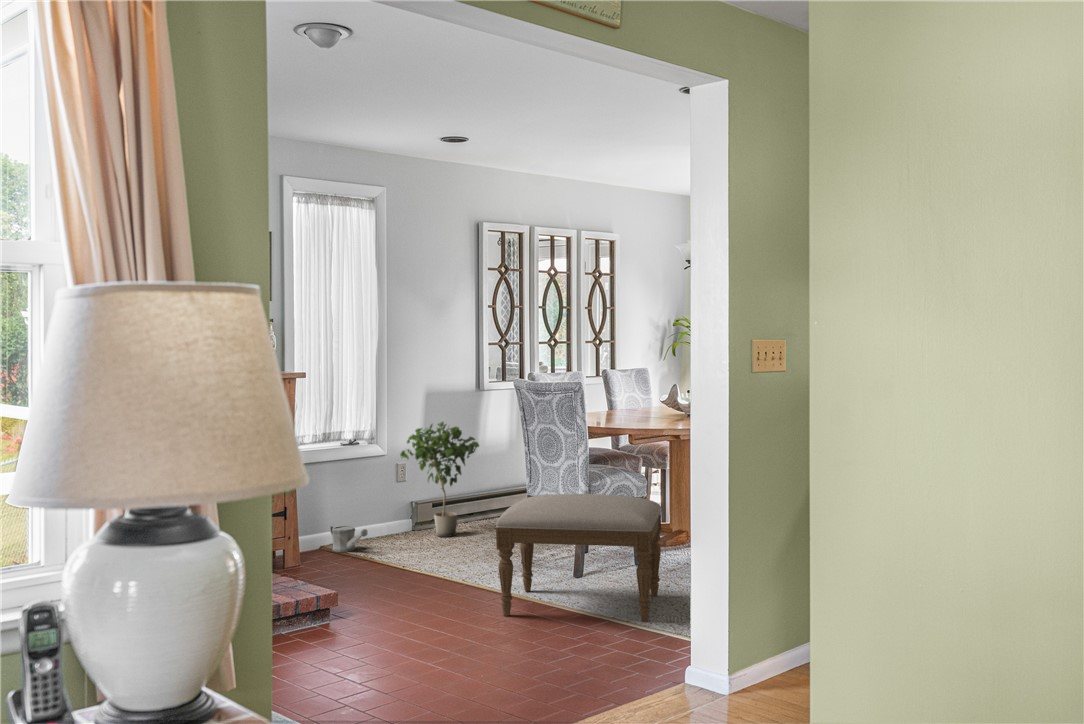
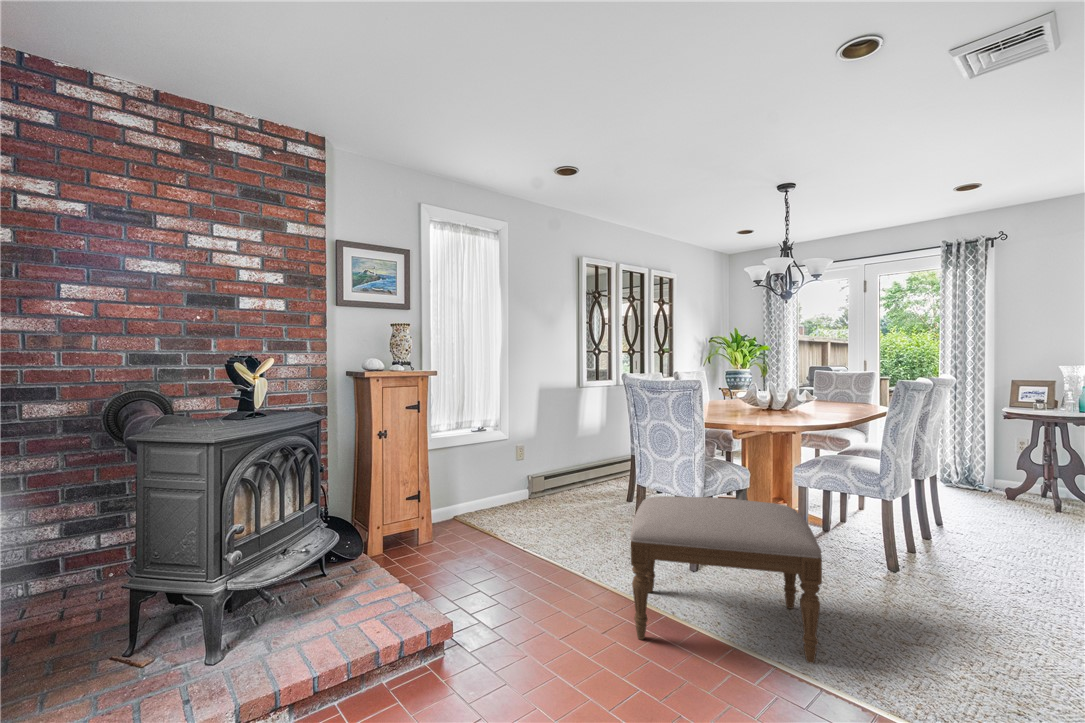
potted plant: present [400,422,479,537] -> none [518,412,585,509]
watering can: present [330,525,368,552] -> none [460,499,491,524]

